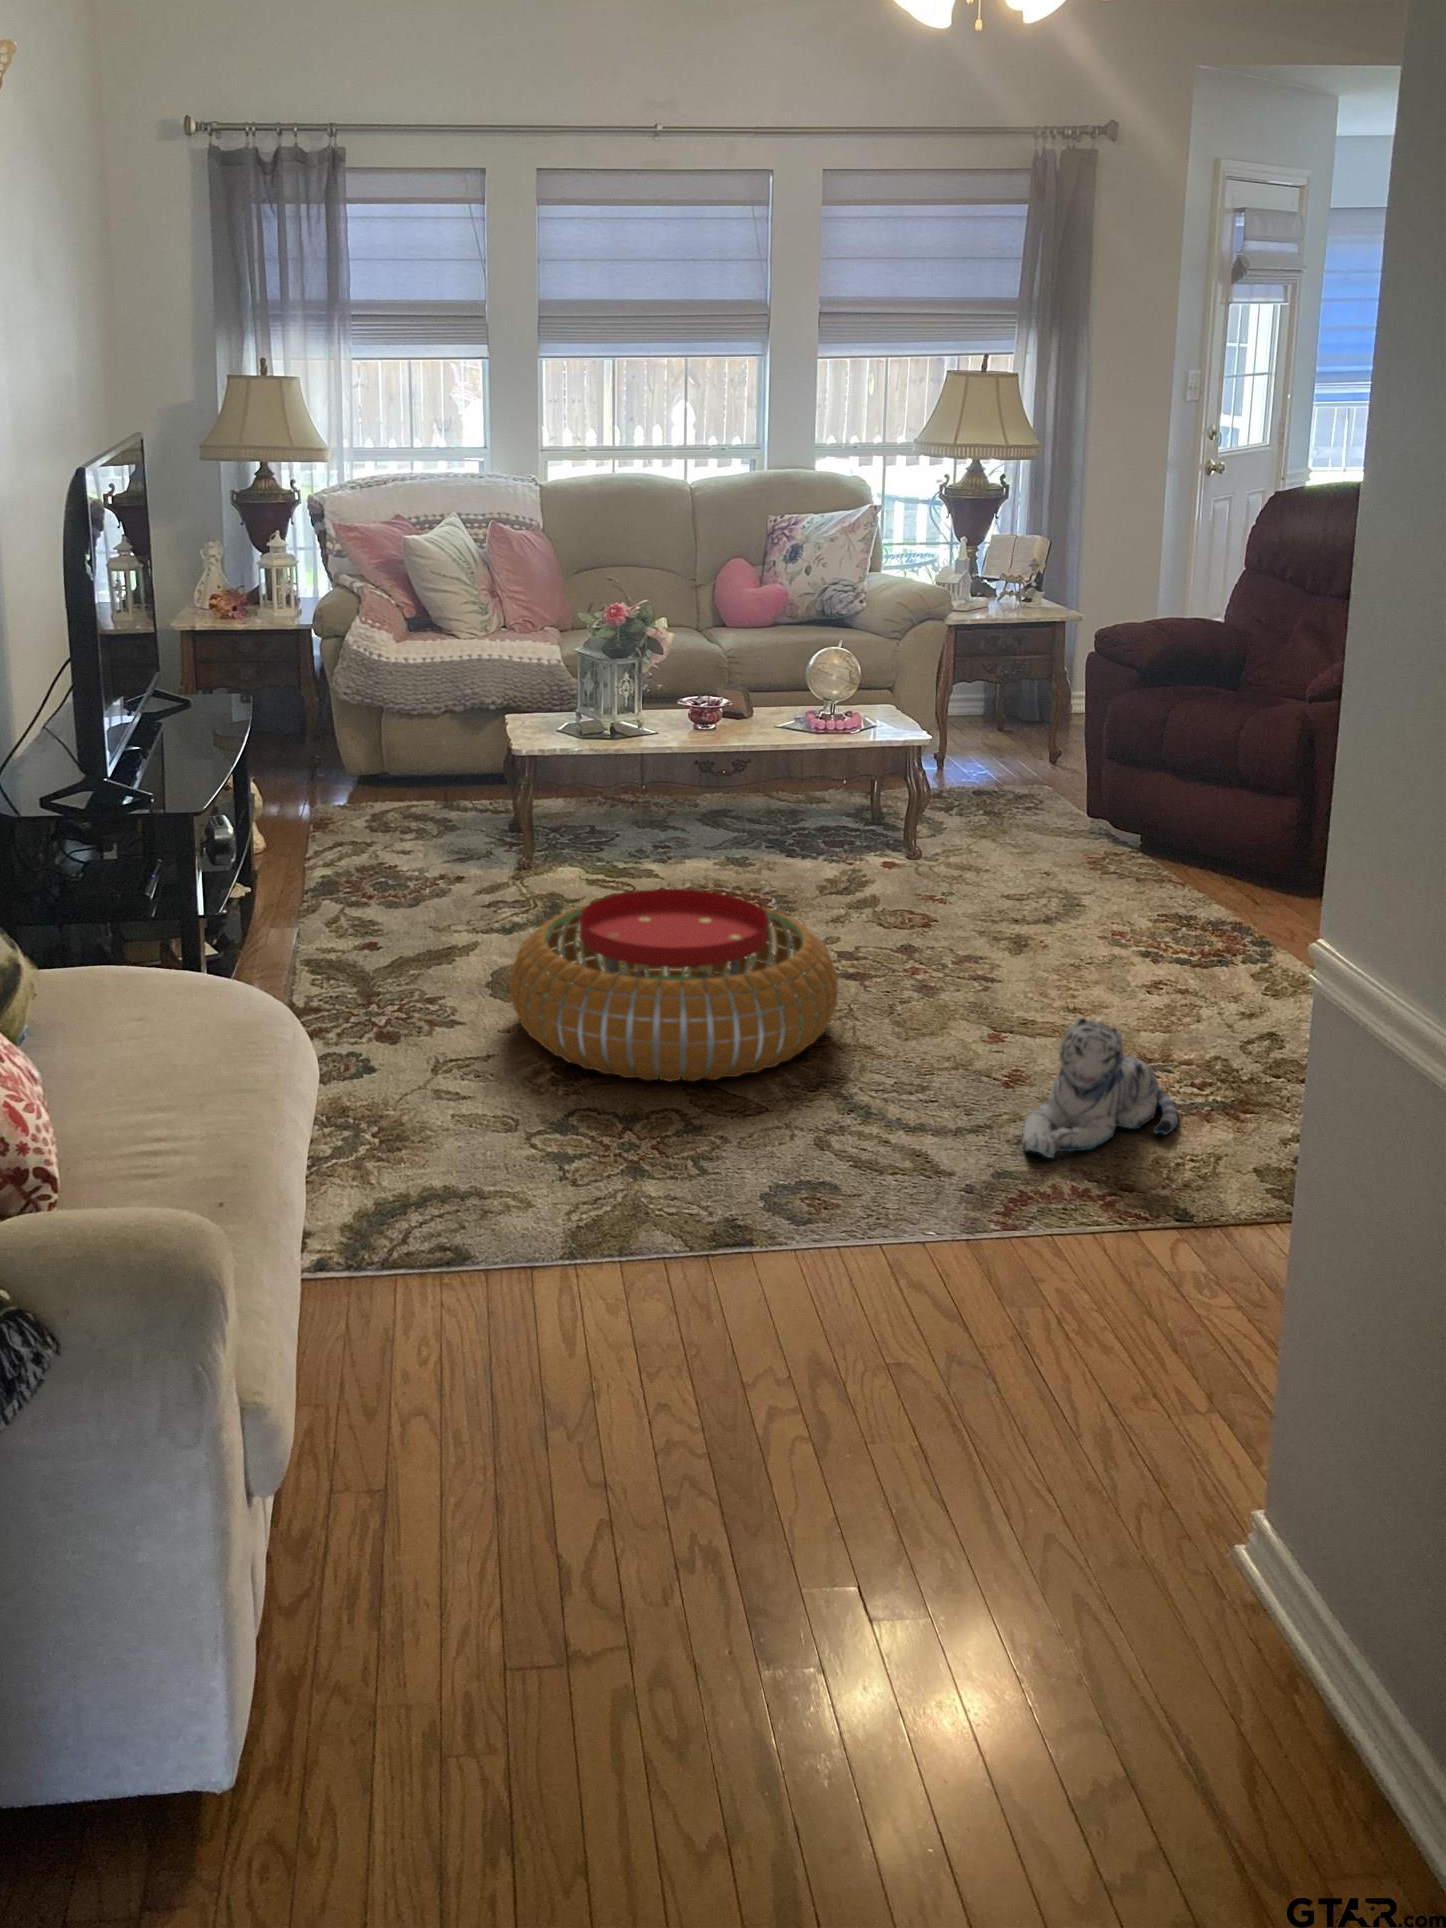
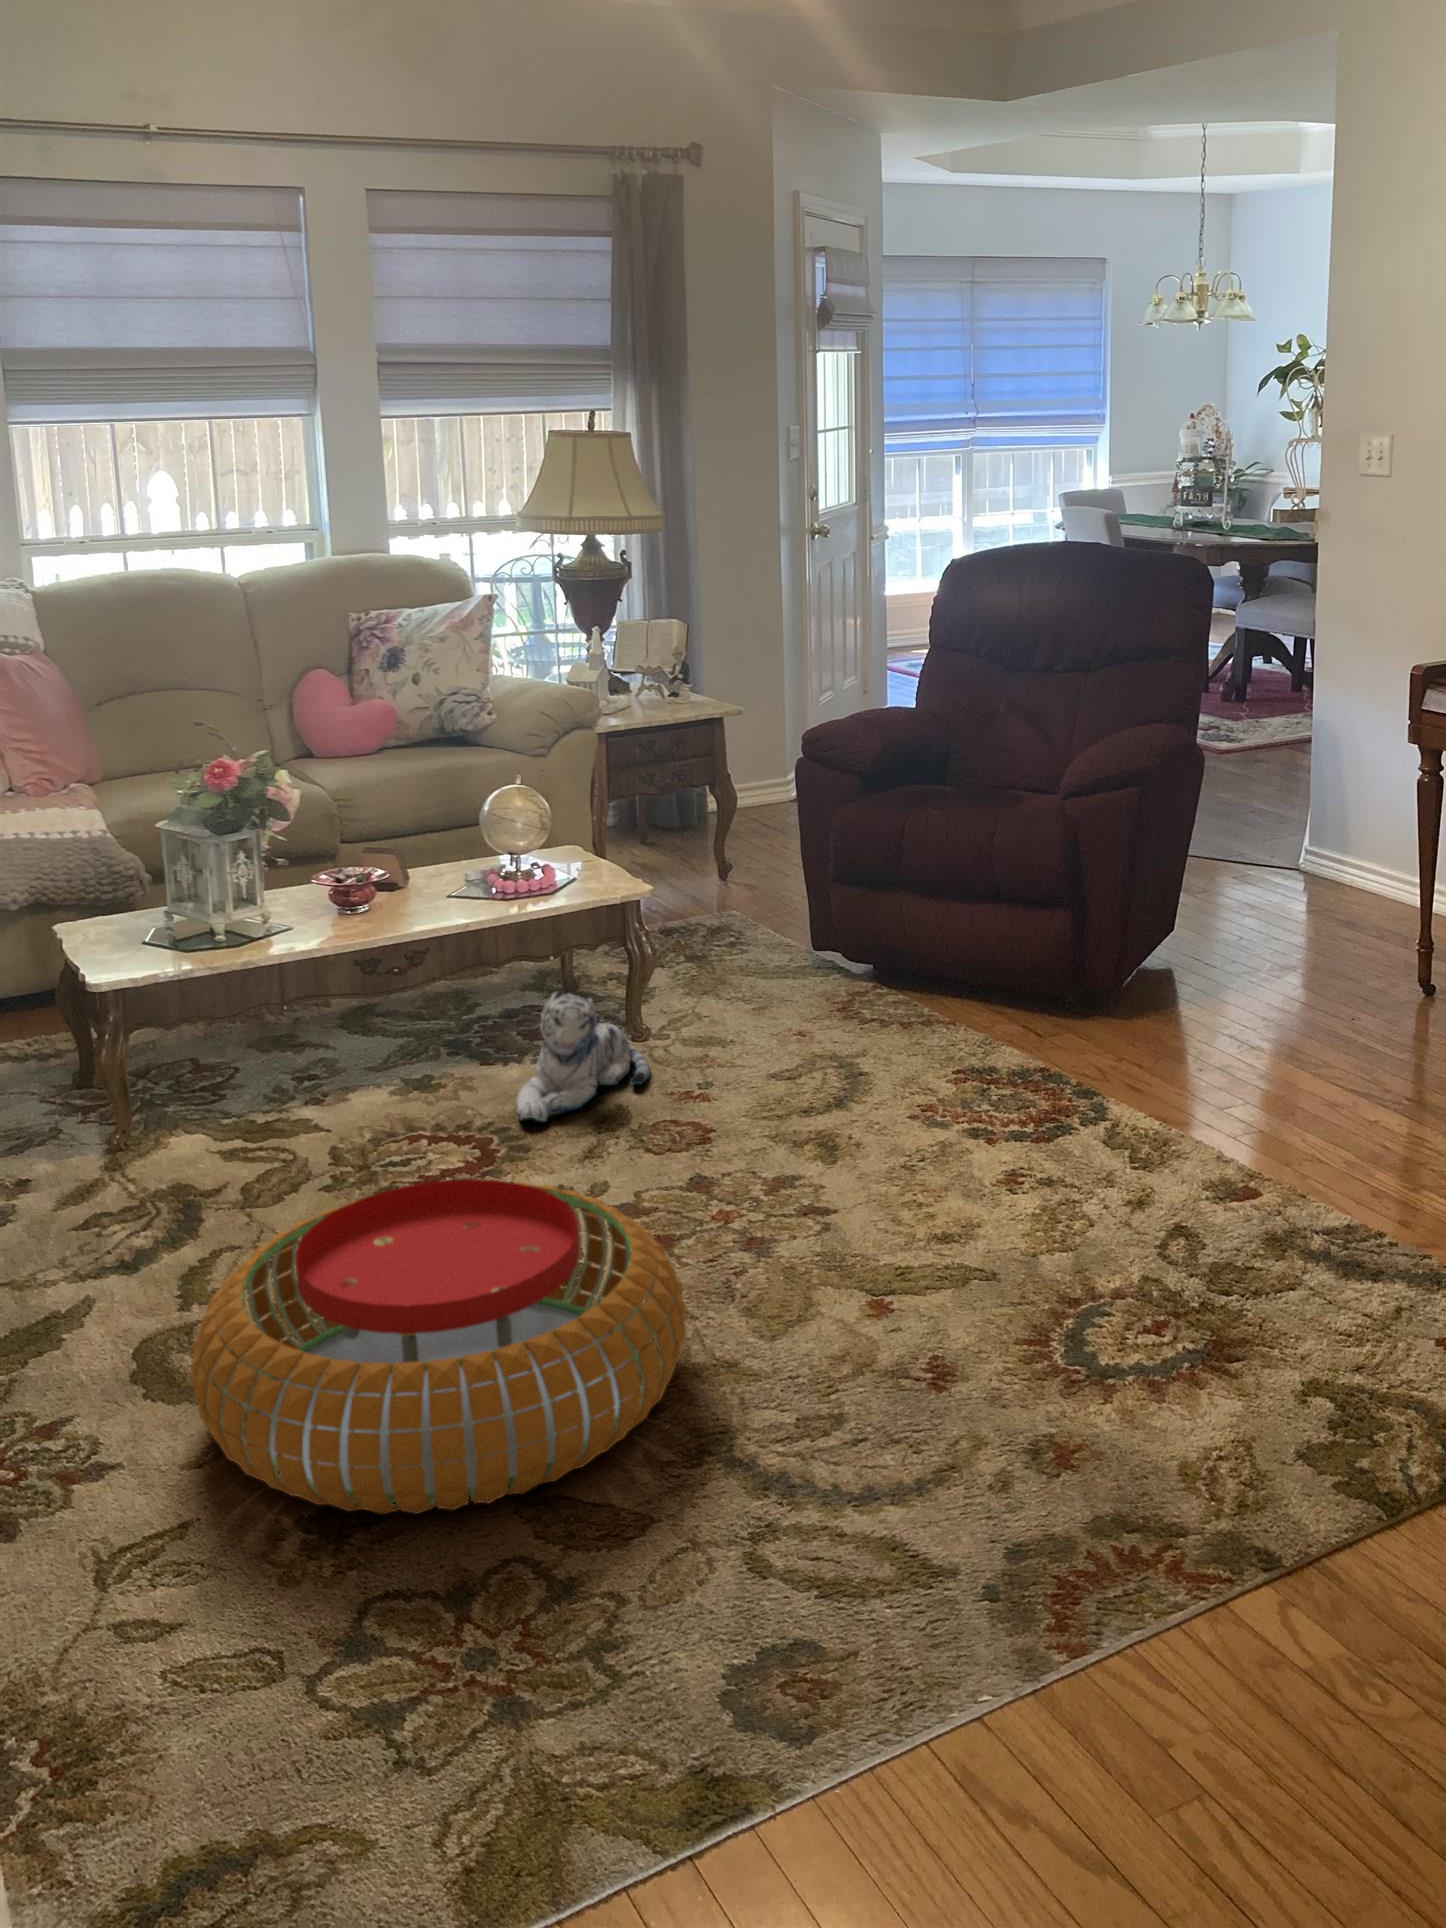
plush toy: present [1022,1017,1178,1158] -> present [516,992,650,1121]

